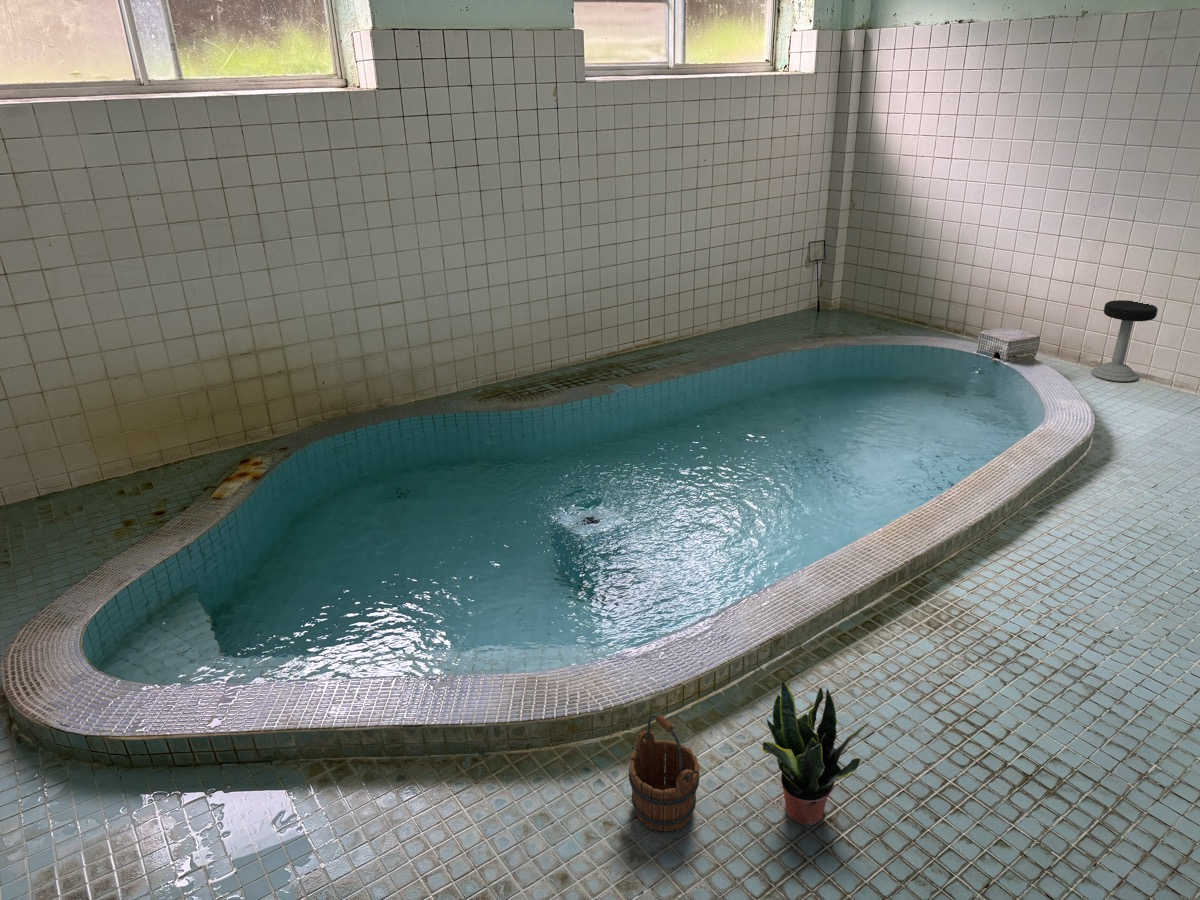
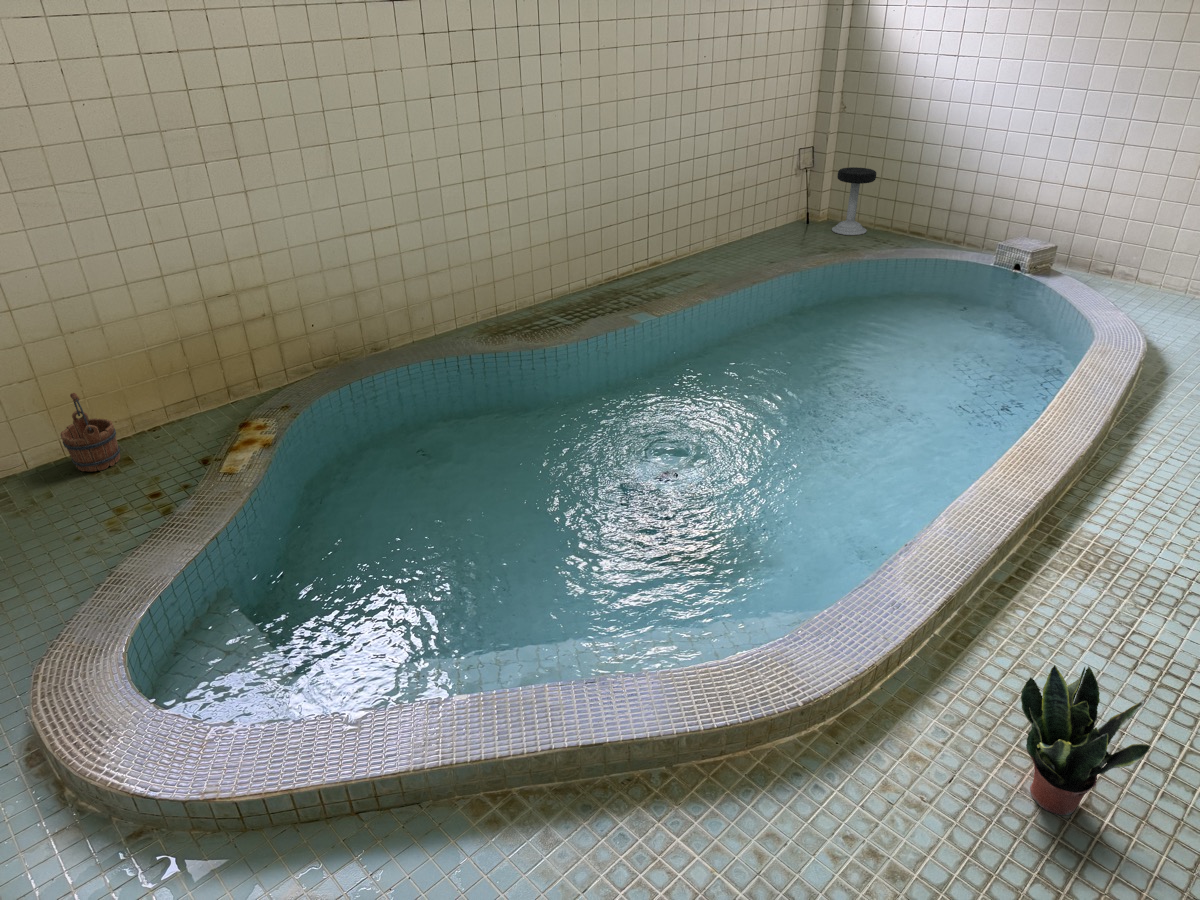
stool: present [1091,300,1158,382] -> present [832,167,876,235]
wooden bucket: present [629,715,700,831] -> present [61,393,120,471]

